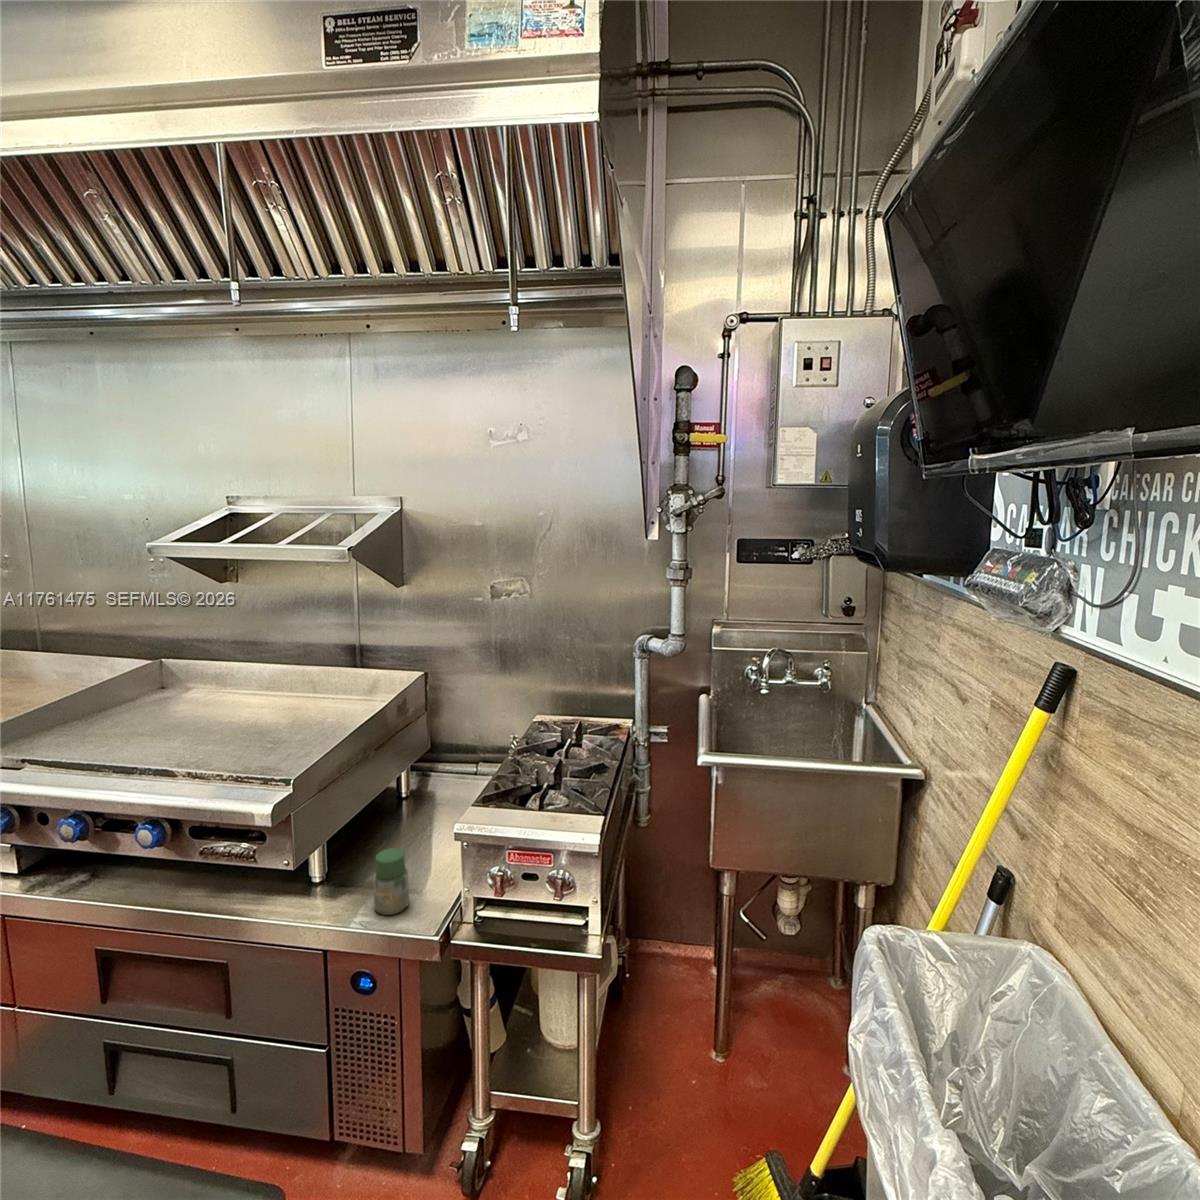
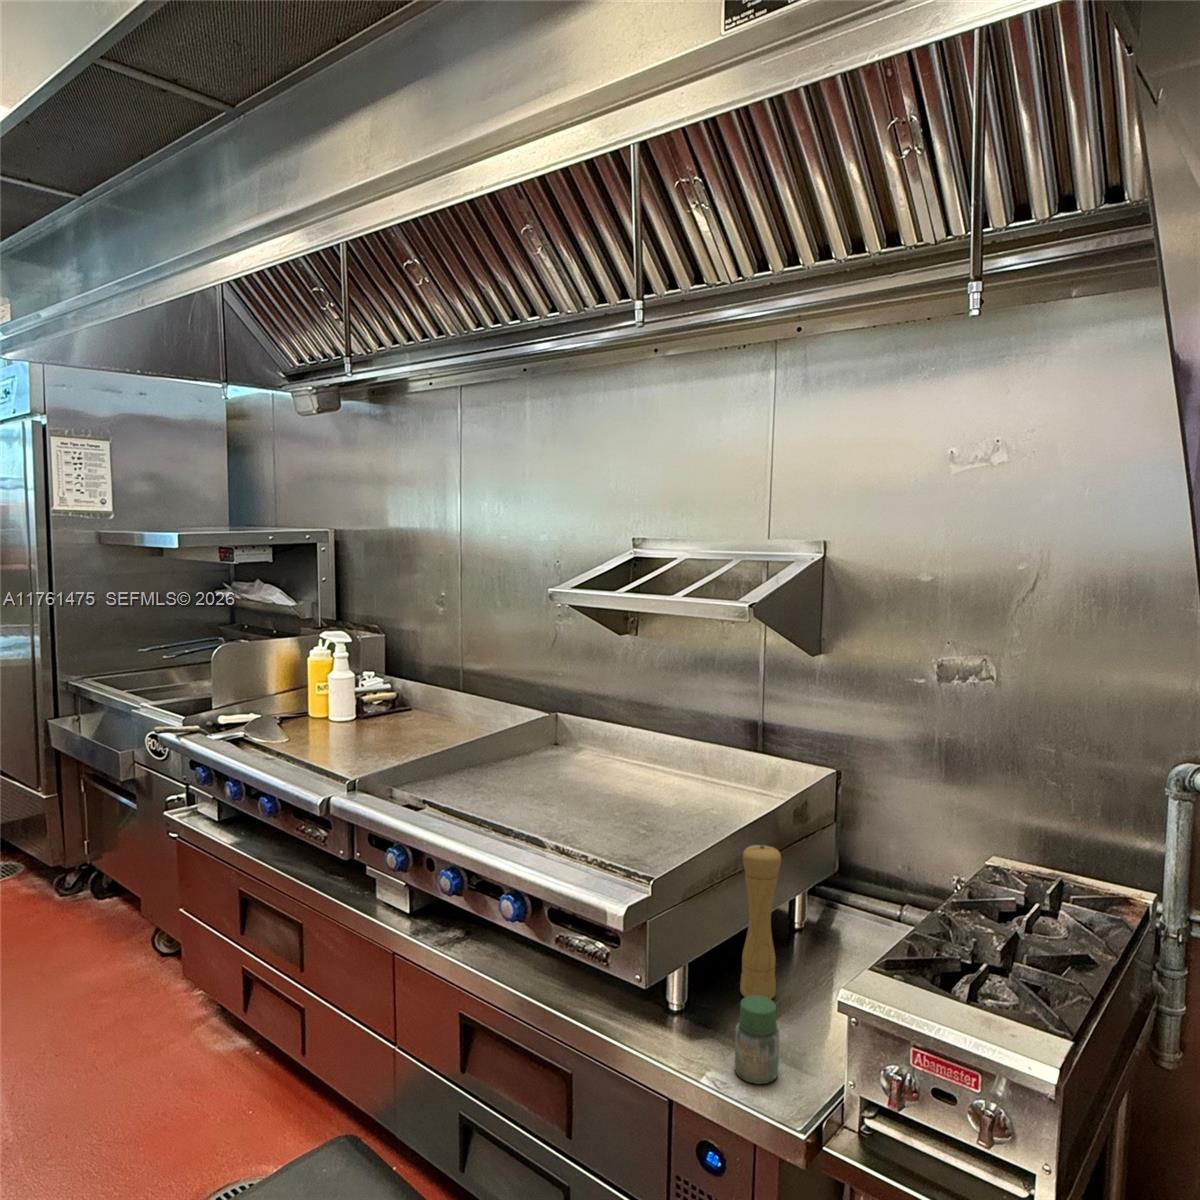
pepper mill: none [363,735,397,853] -> present [740,845,781,999]

